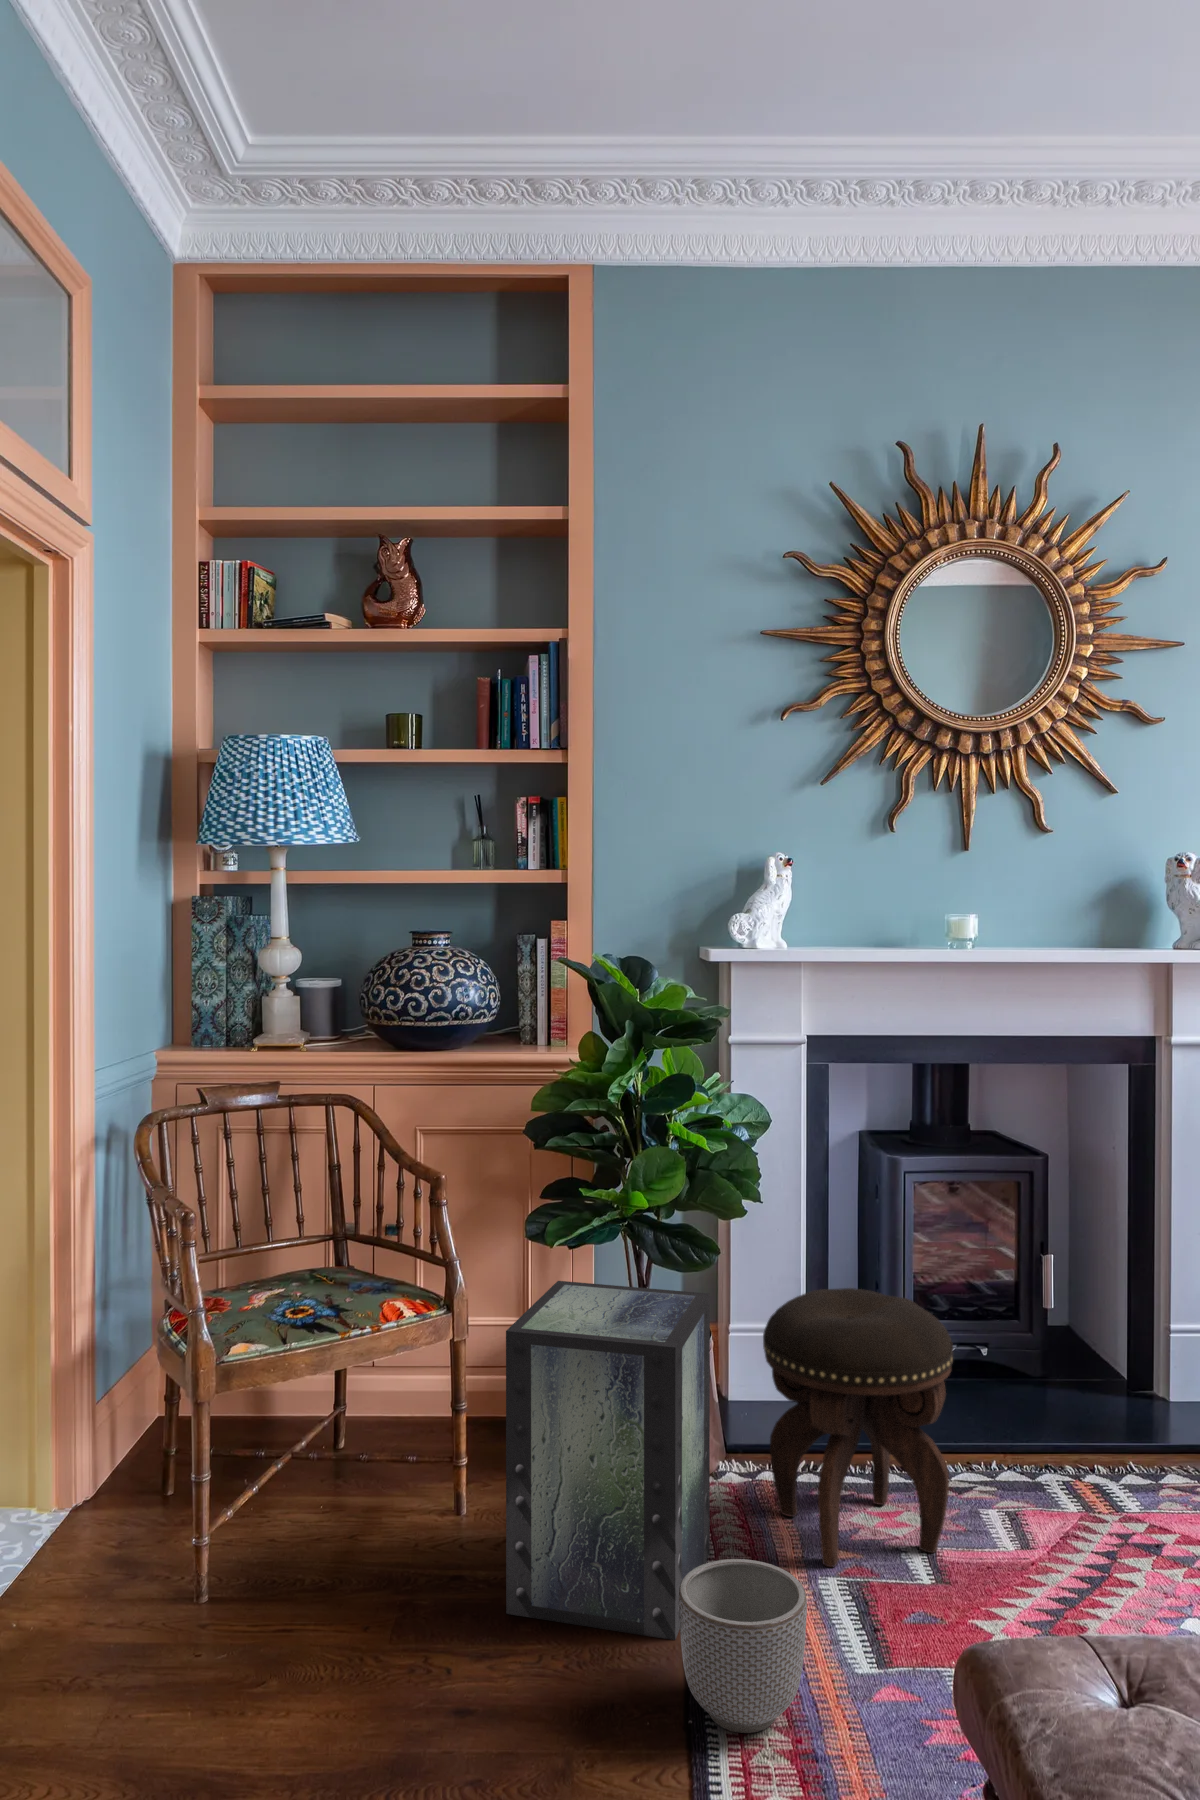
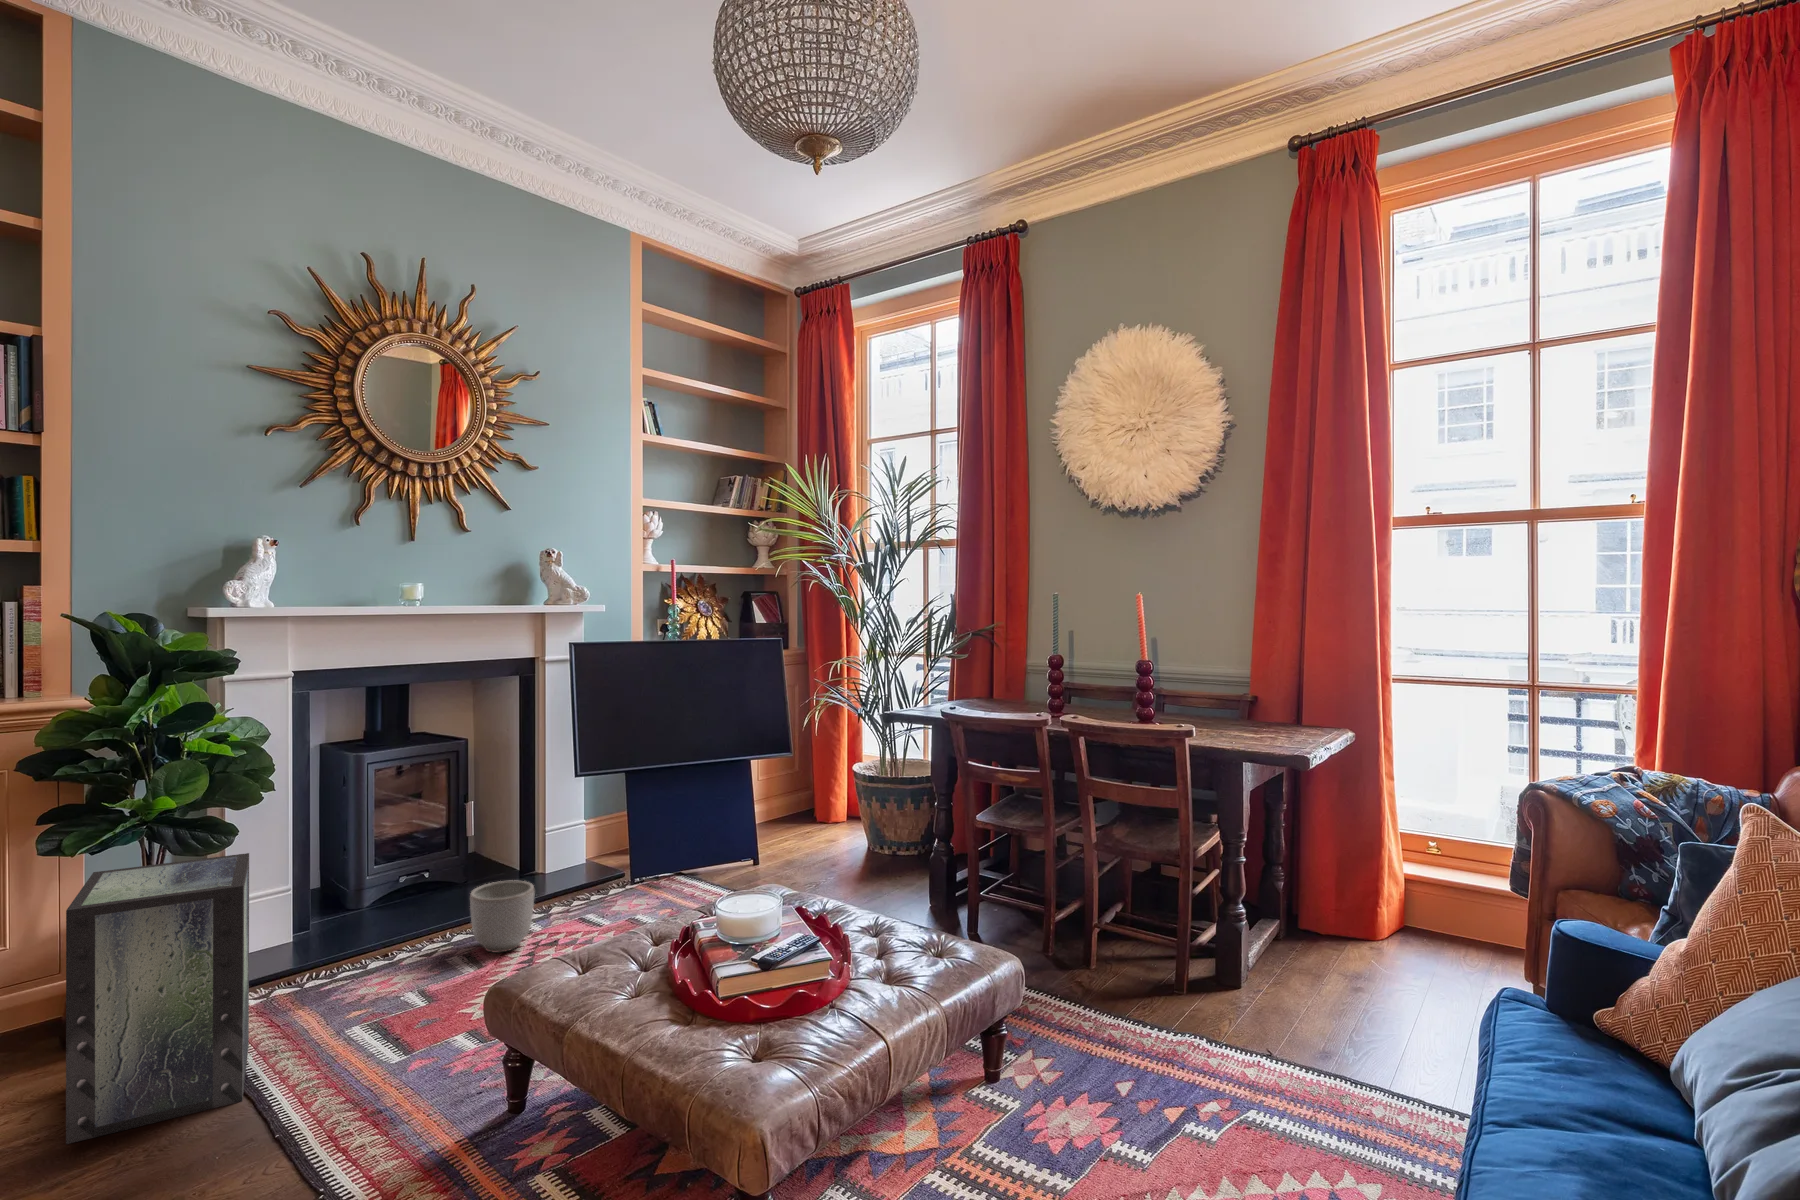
footstool: present [763,1288,953,1567] -> none [287,833,435,1022]
planter: present [679,1559,807,1733] -> present [470,880,535,953]

